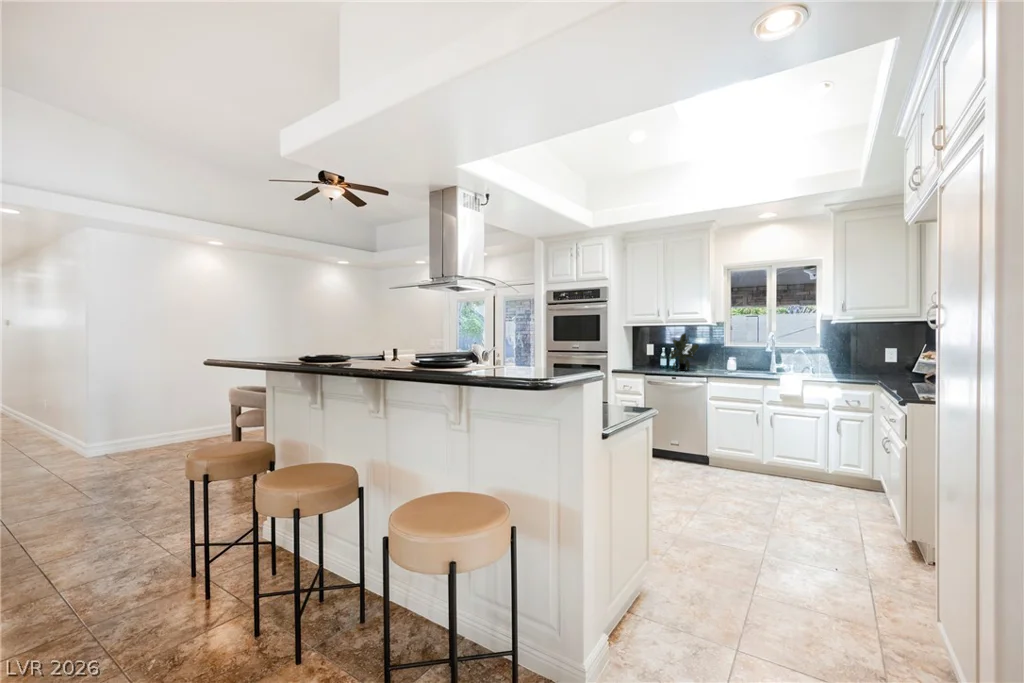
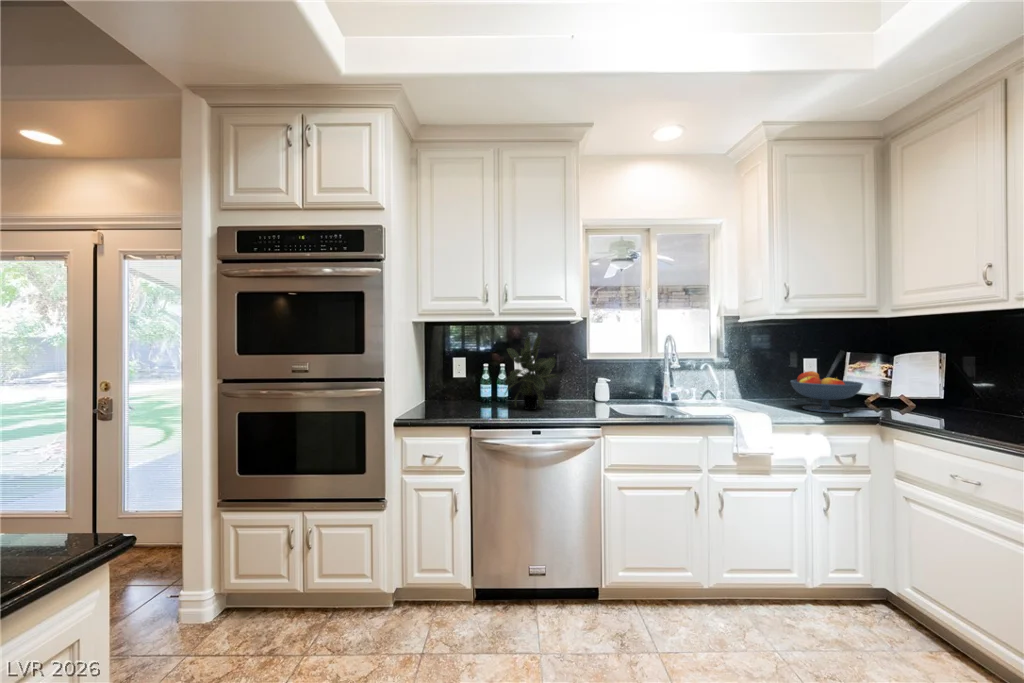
fruit bowl: none [849,355,899,381] -> present [790,371,863,413]

